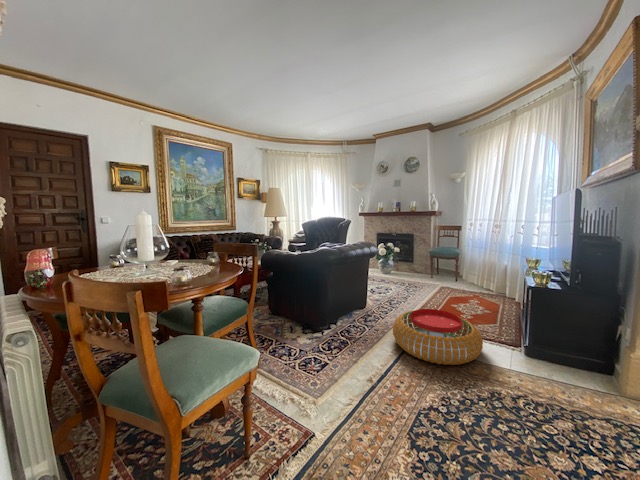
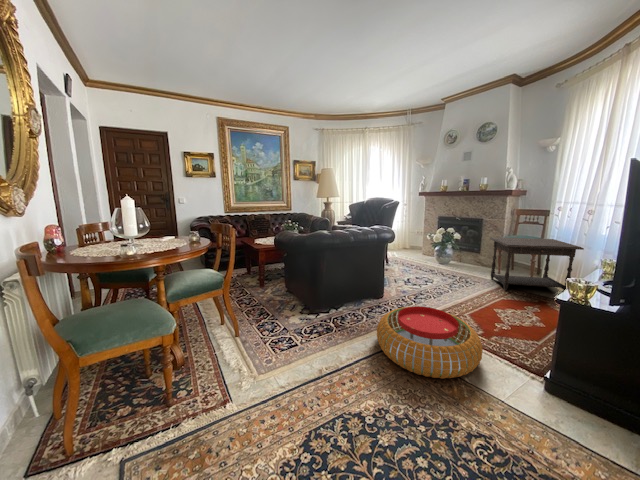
side table: none [430,248,495,291] -> present [490,238,584,291]

